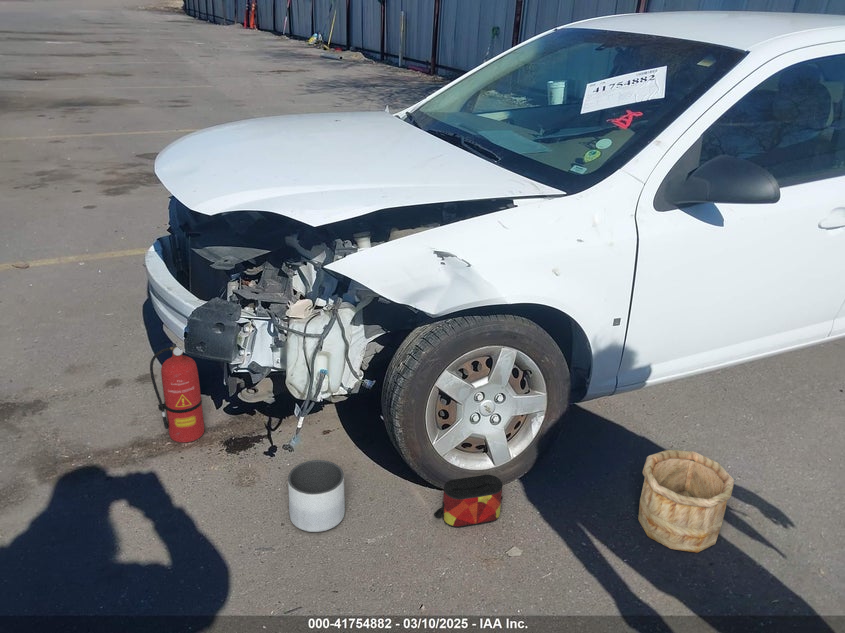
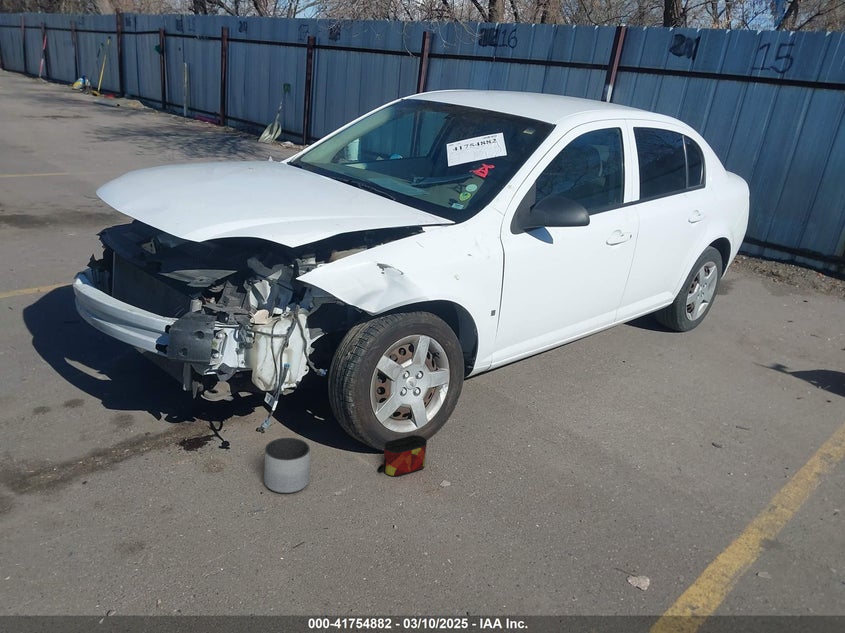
fire extinguisher: present [150,343,204,443] -> none [118,352,161,447]
wooden bucket: present [638,449,734,553] -> none [521,402,583,470]

